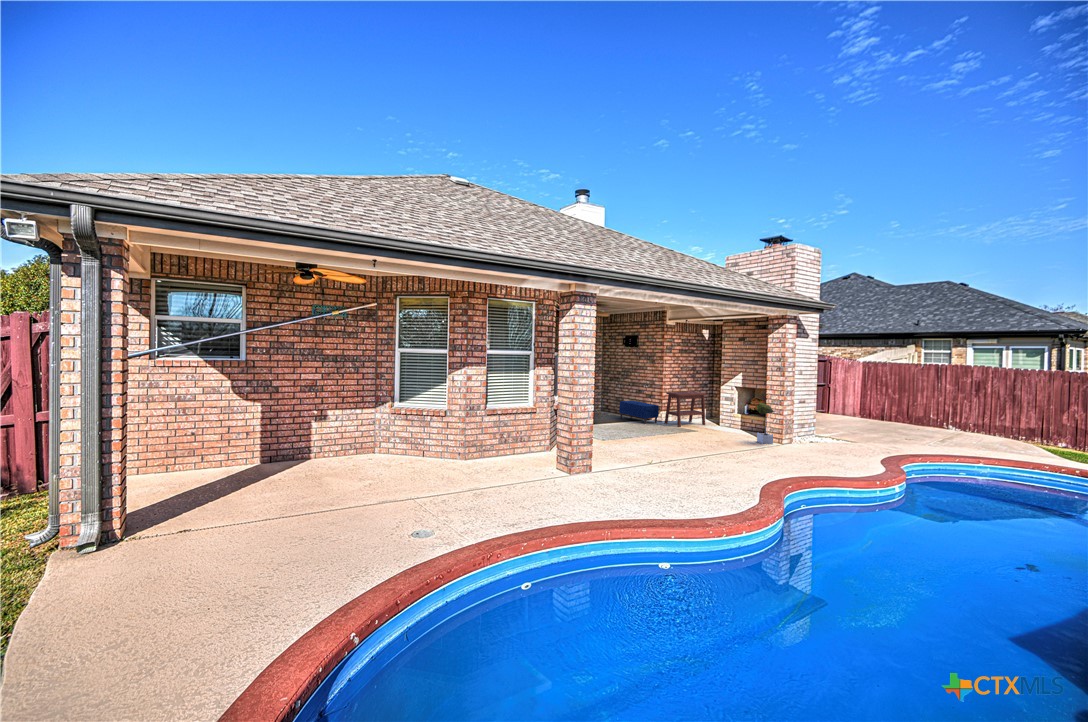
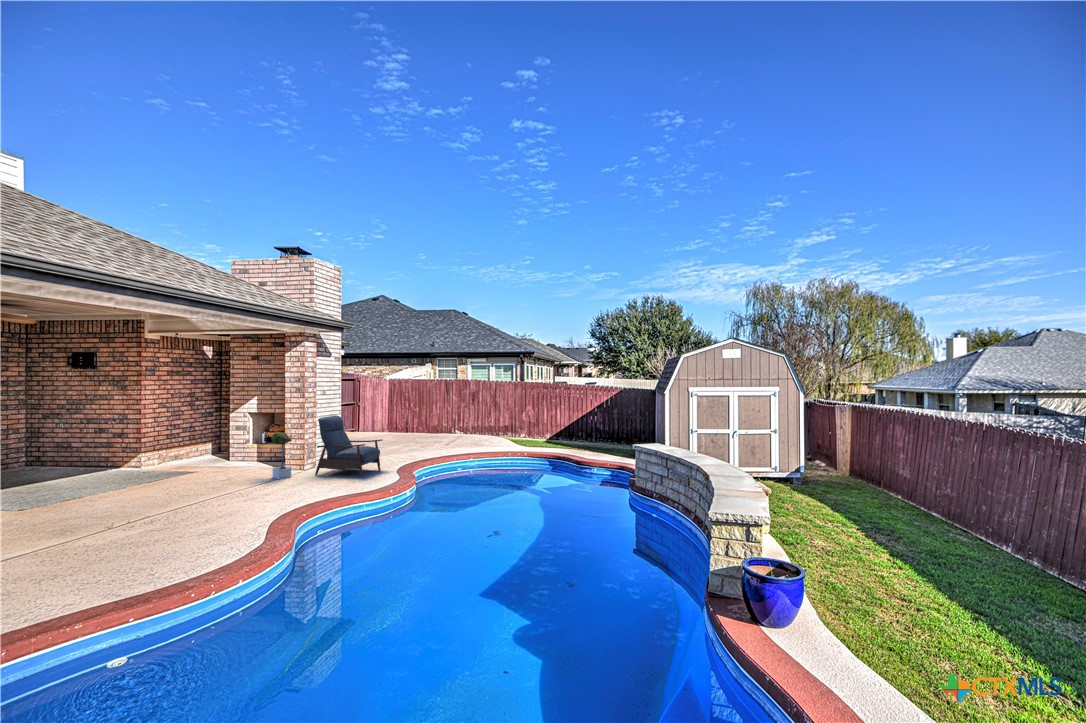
side table: present [665,392,707,427] -> none [145,425,211,475]
chair: none [794,393,865,456] -> present [315,415,383,478]
bench: present [619,401,659,424] -> none [62,447,135,479]

